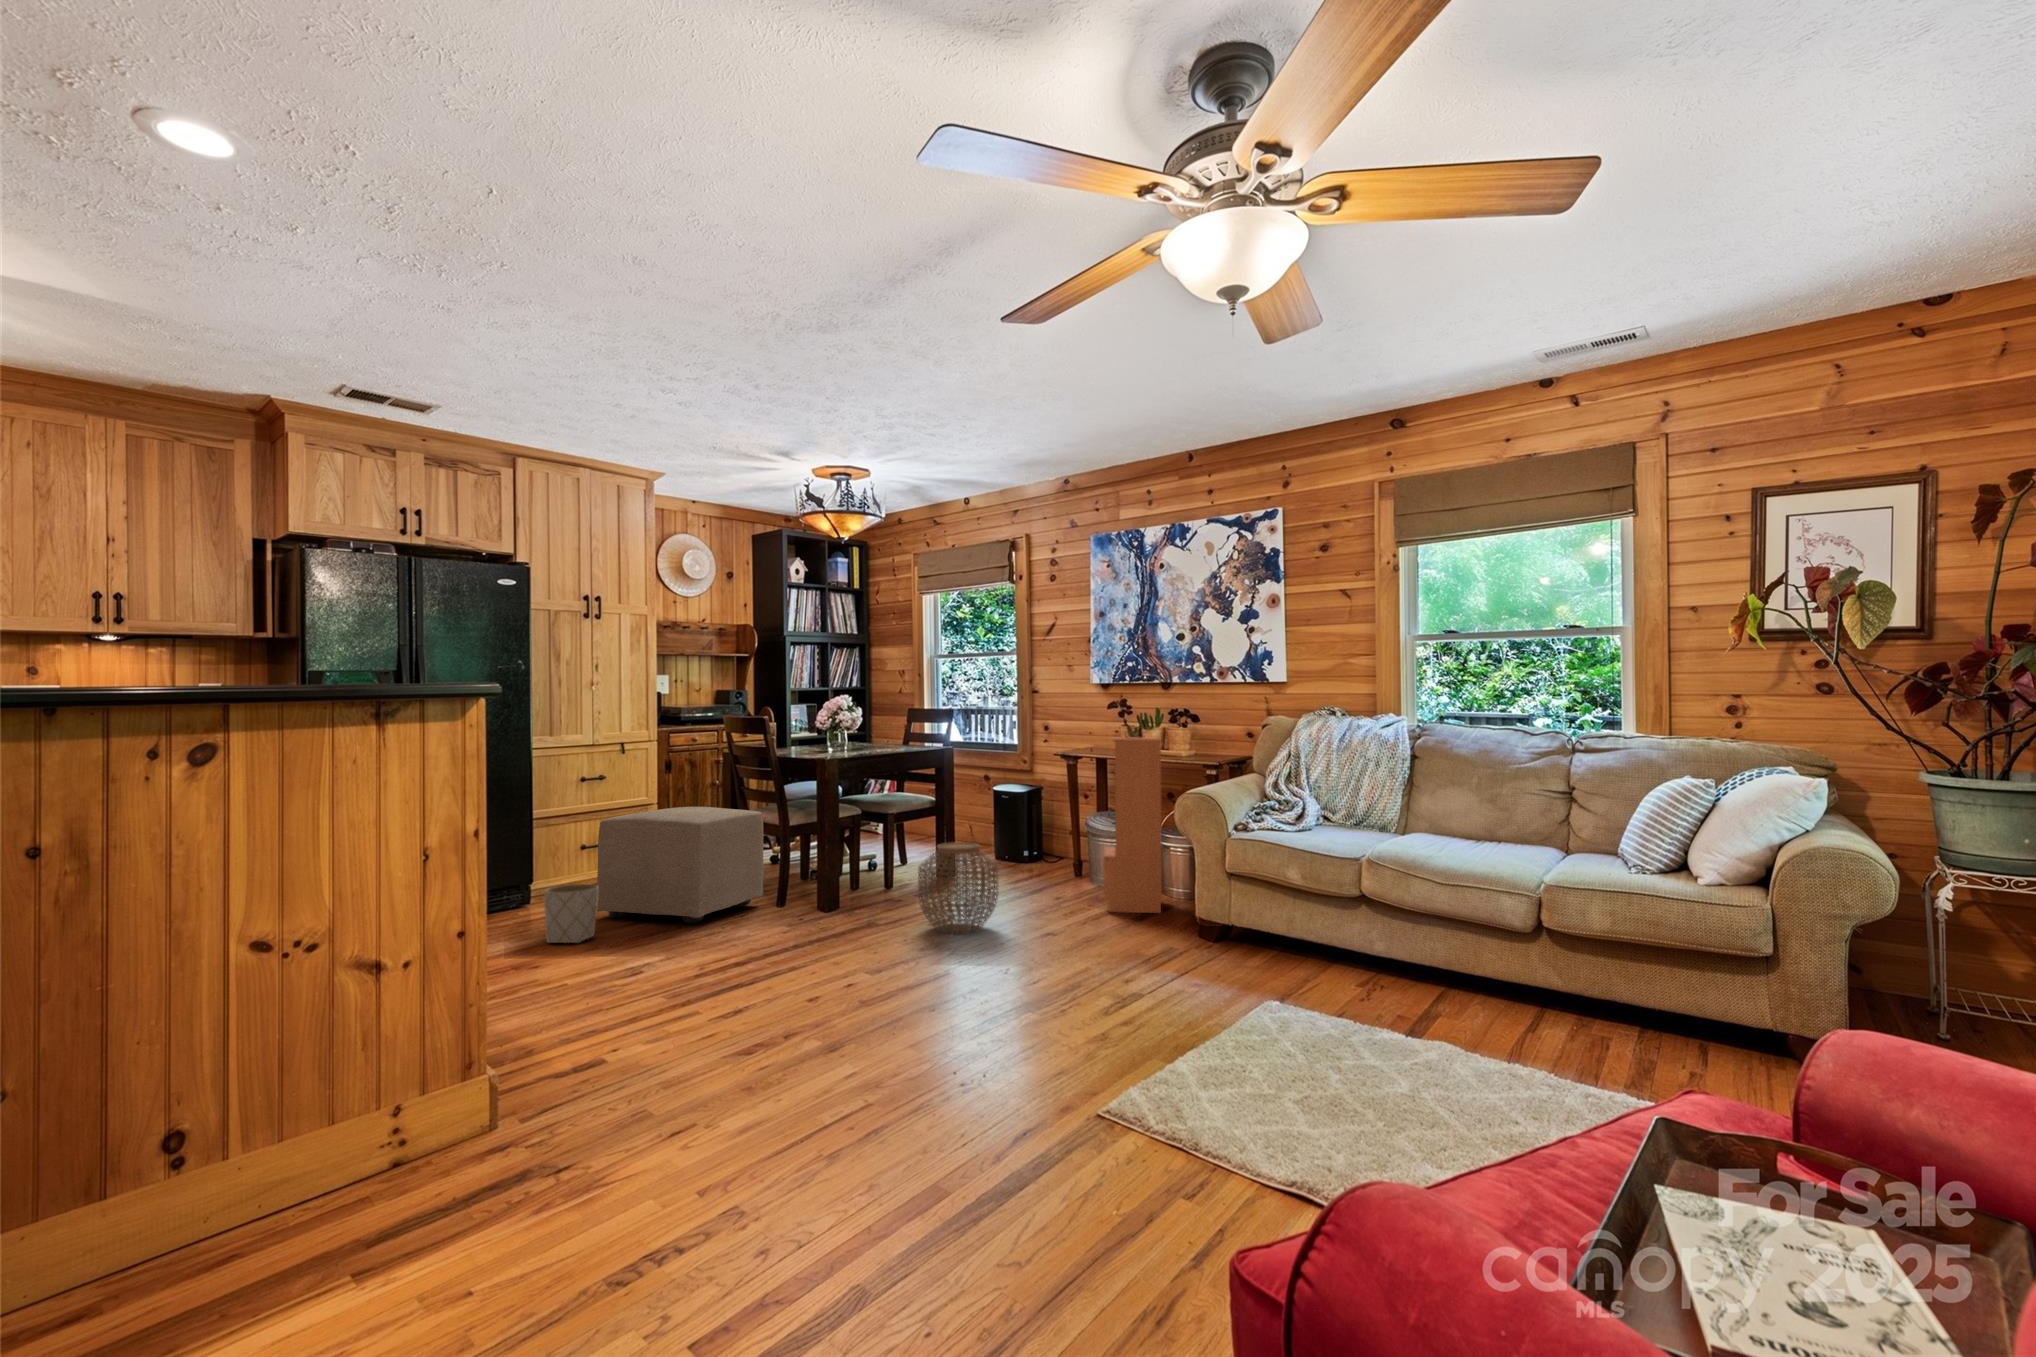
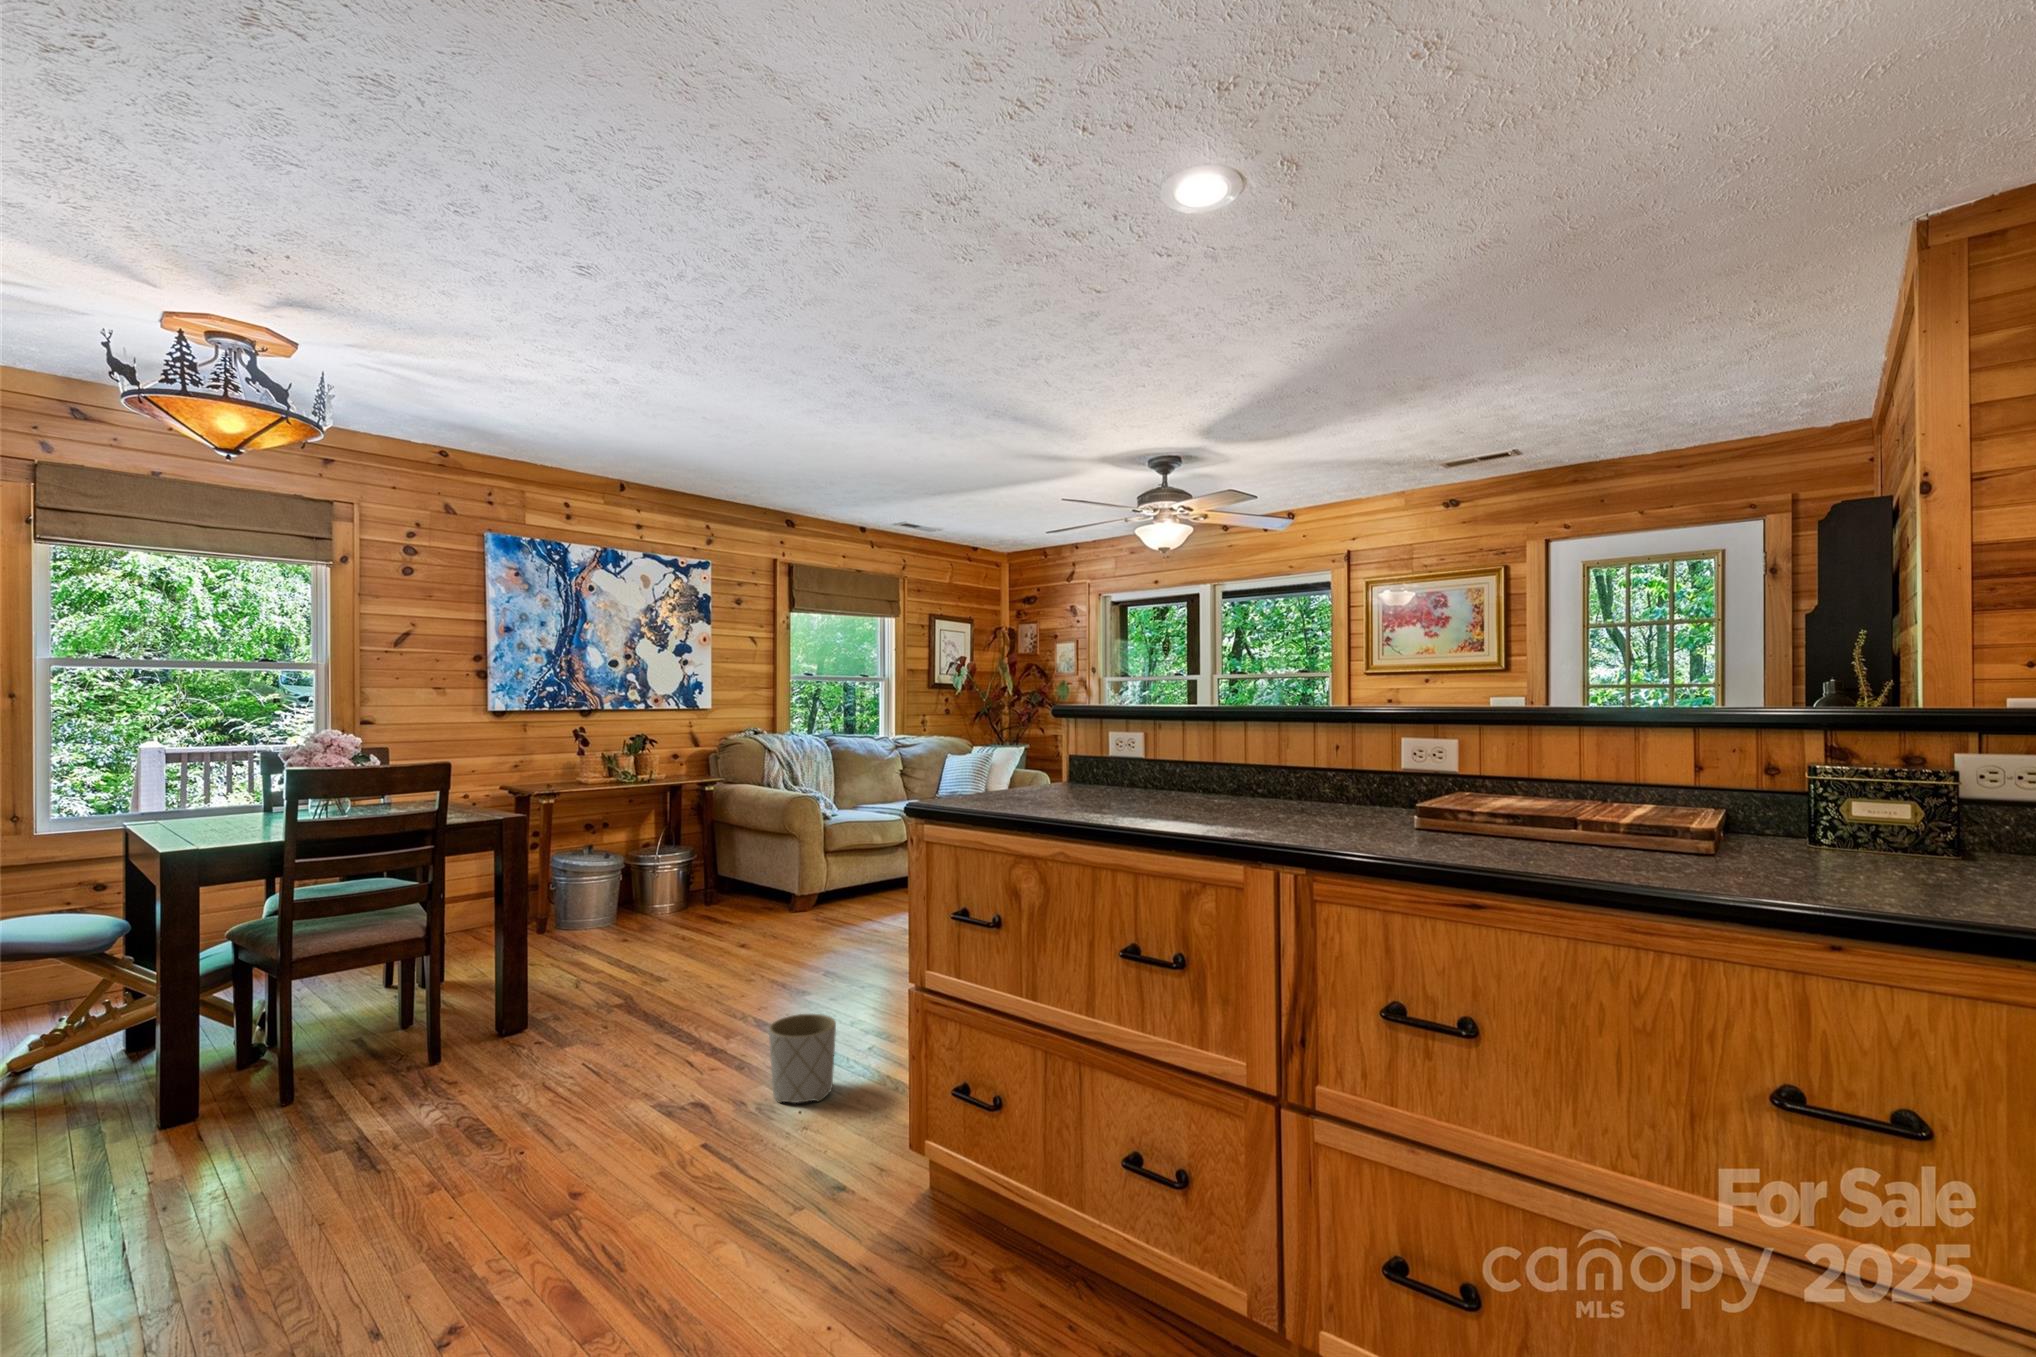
bookcase: present [1103,738,1162,913] -> none [696,764,768,922]
ottoman: present [597,807,764,923] -> none [520,908,759,1098]
woven basket: present [918,842,998,934] -> none [764,874,841,962]

